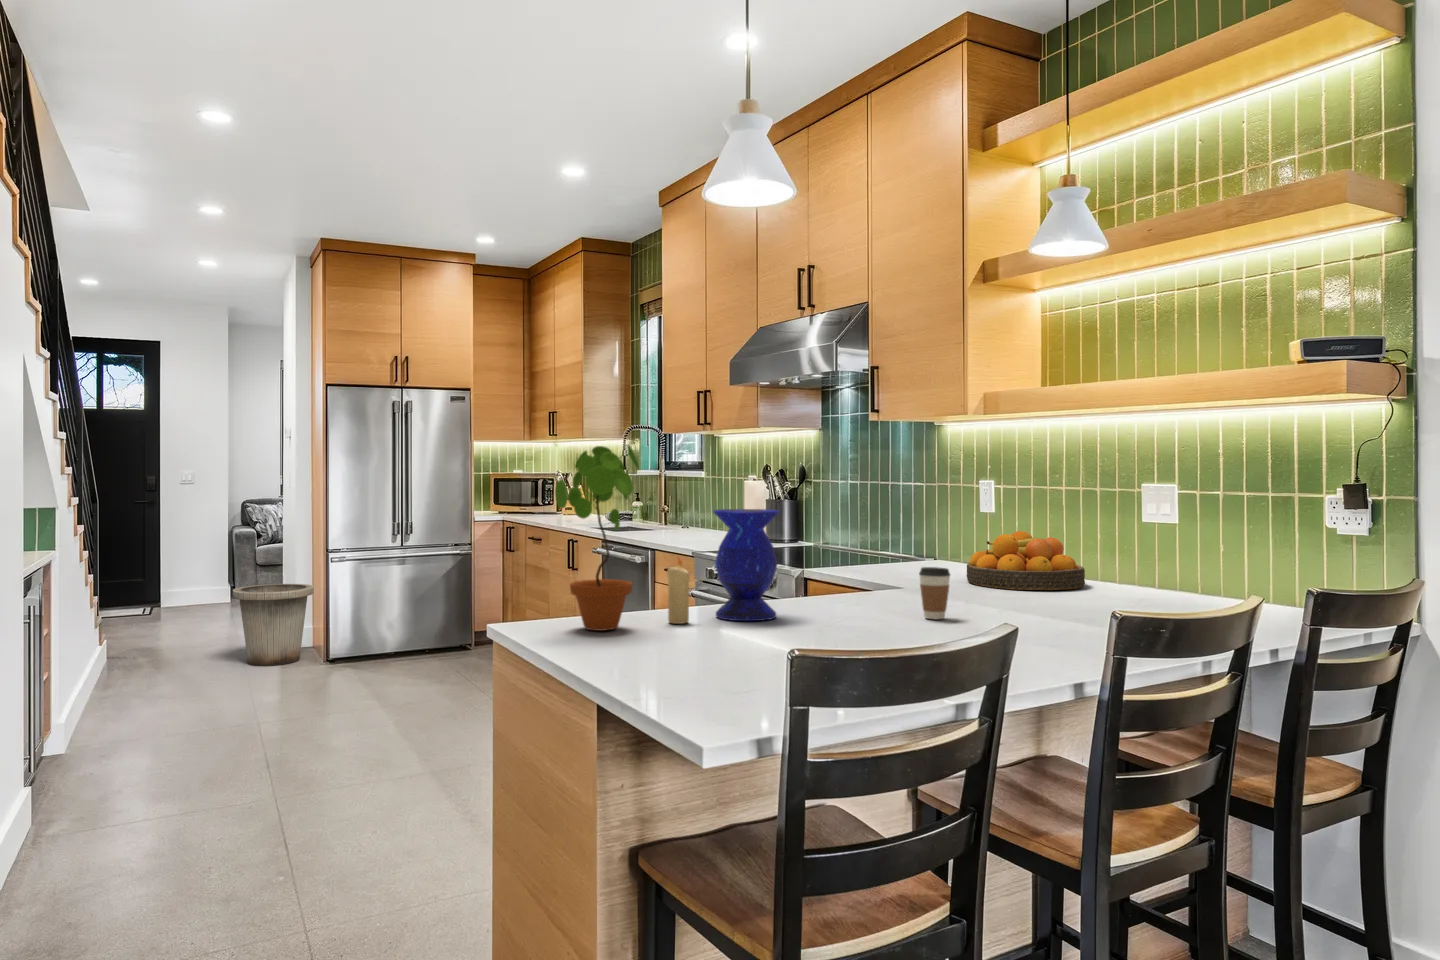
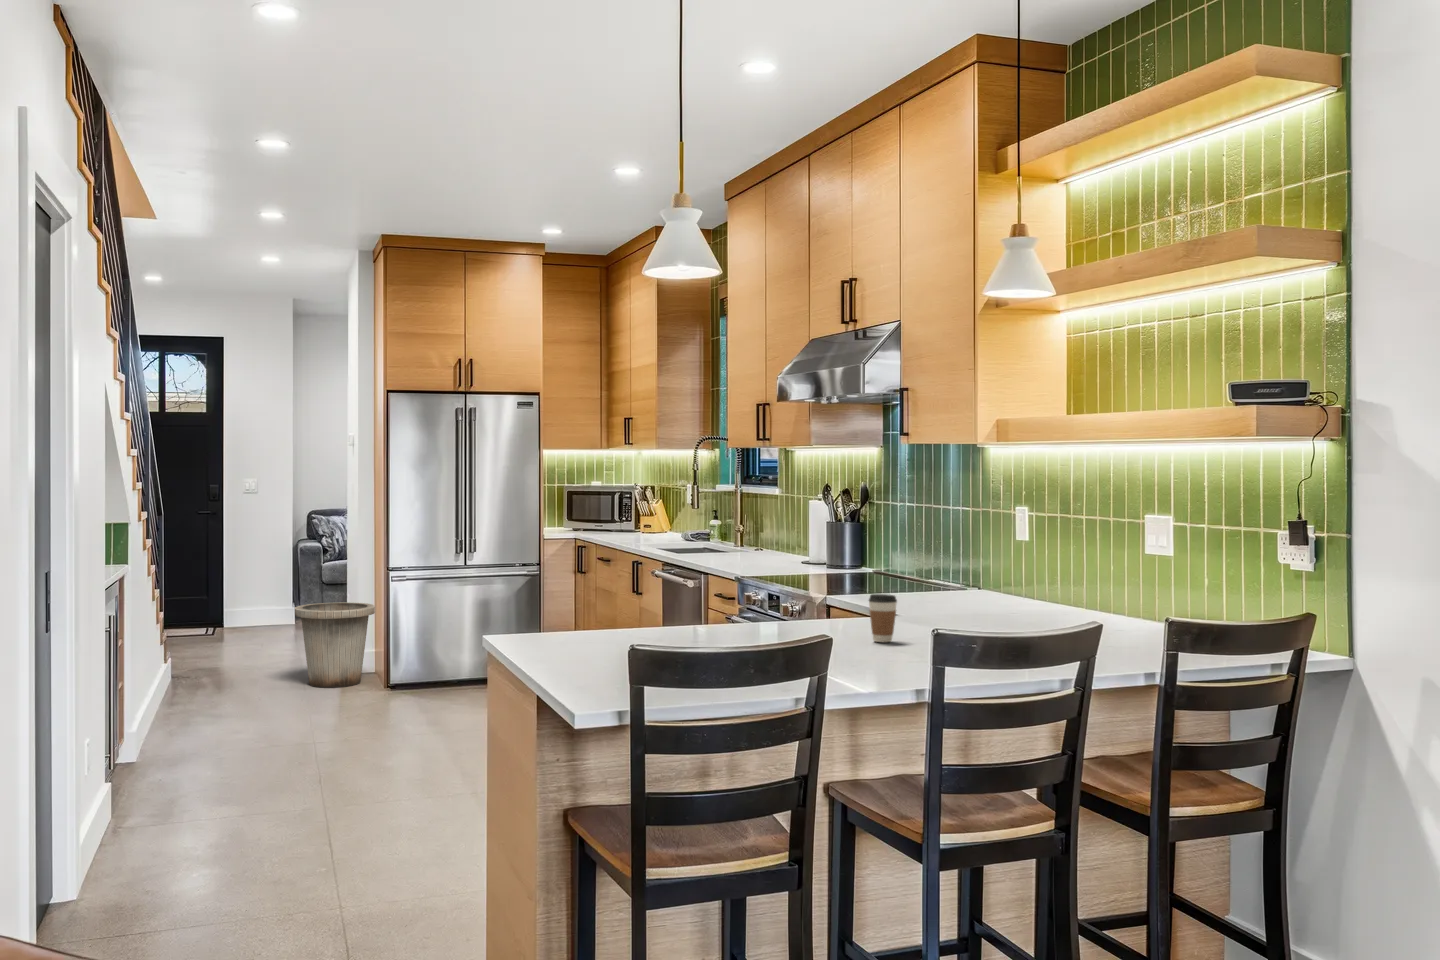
potted plant: present [555,445,639,631] -> none [533,482,606,643]
vase: present [713,509,779,621] -> none [681,538,741,639]
fruit bowl: present [967,531,1085,590] -> none [973,560,1090,620]
candle: present [667,558,690,624] -> none [635,580,655,640]

